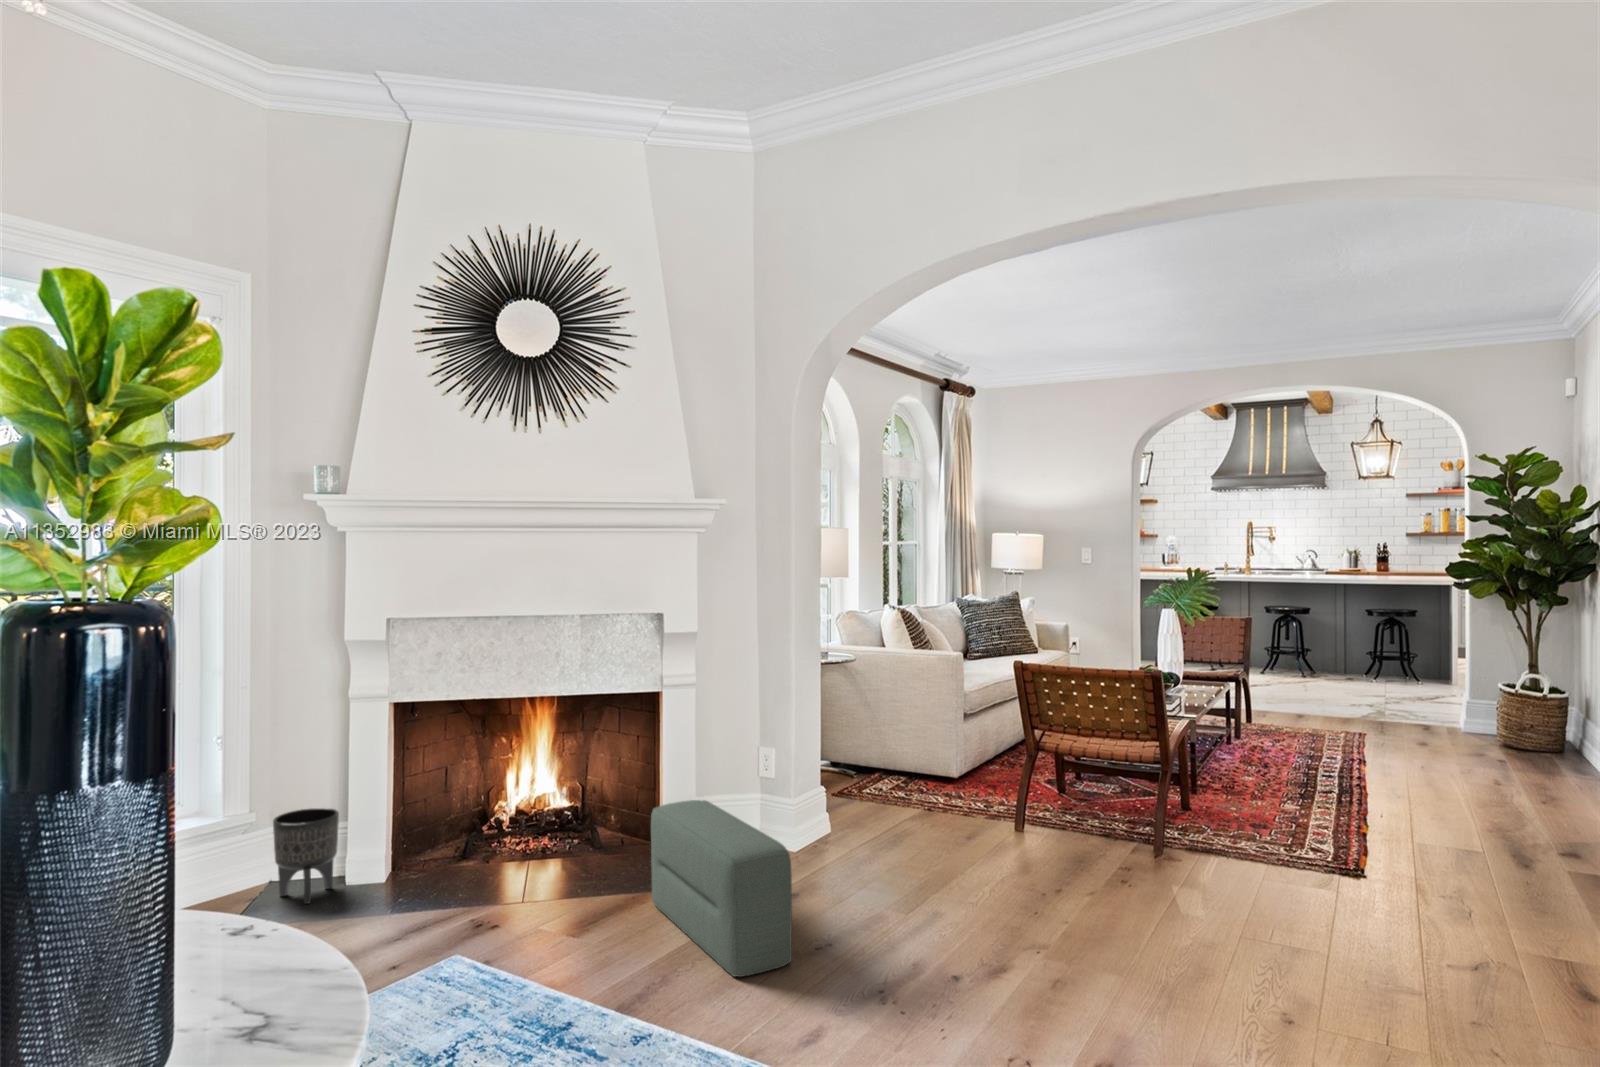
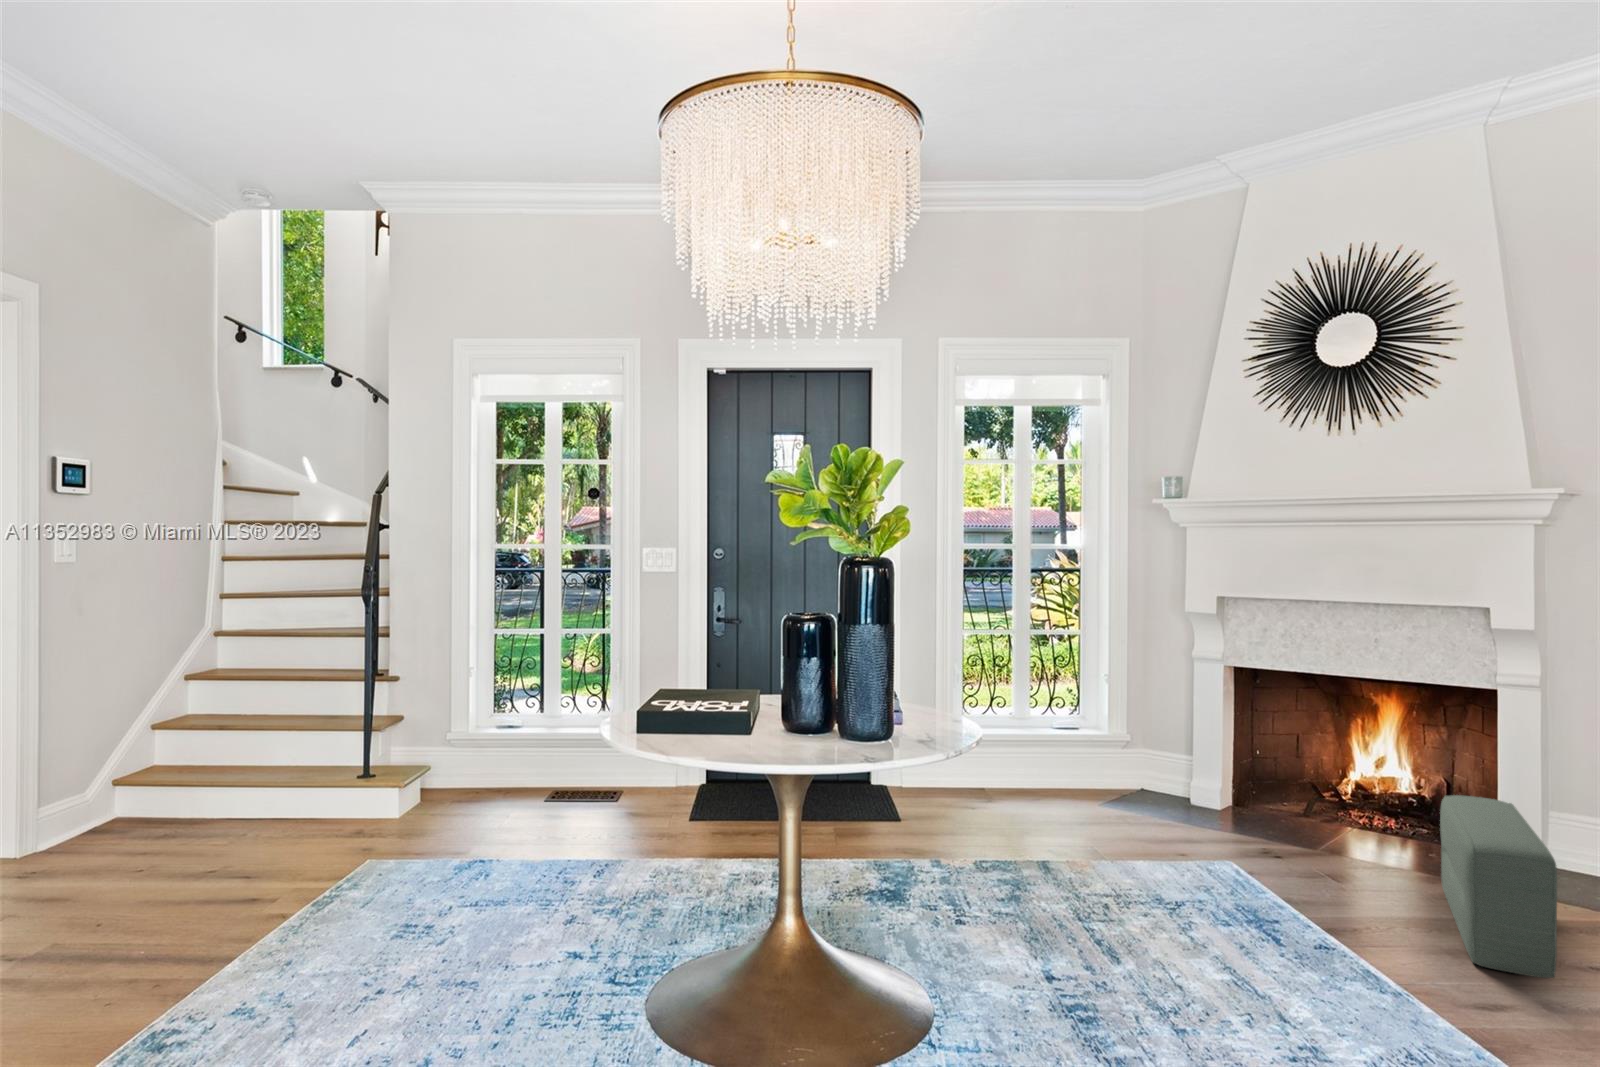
planter: present [273,808,339,904] -> none [1135,735,1182,804]

